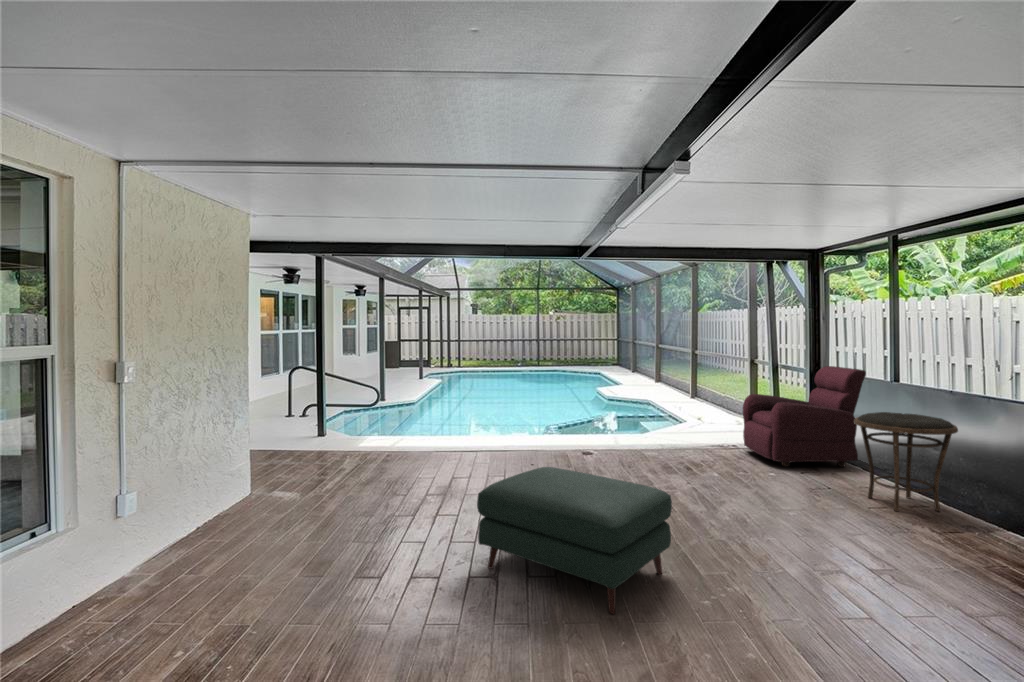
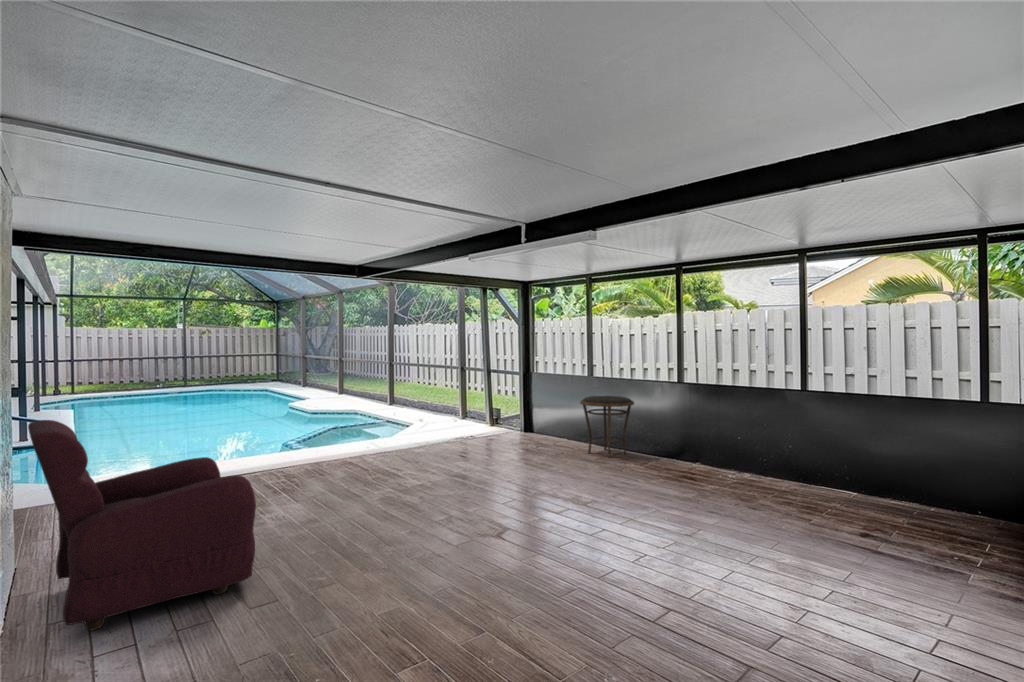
armchair: present [743,366,866,467] -> present [28,420,256,630]
ottoman: present [477,467,672,614] -> none [434,454,568,543]

